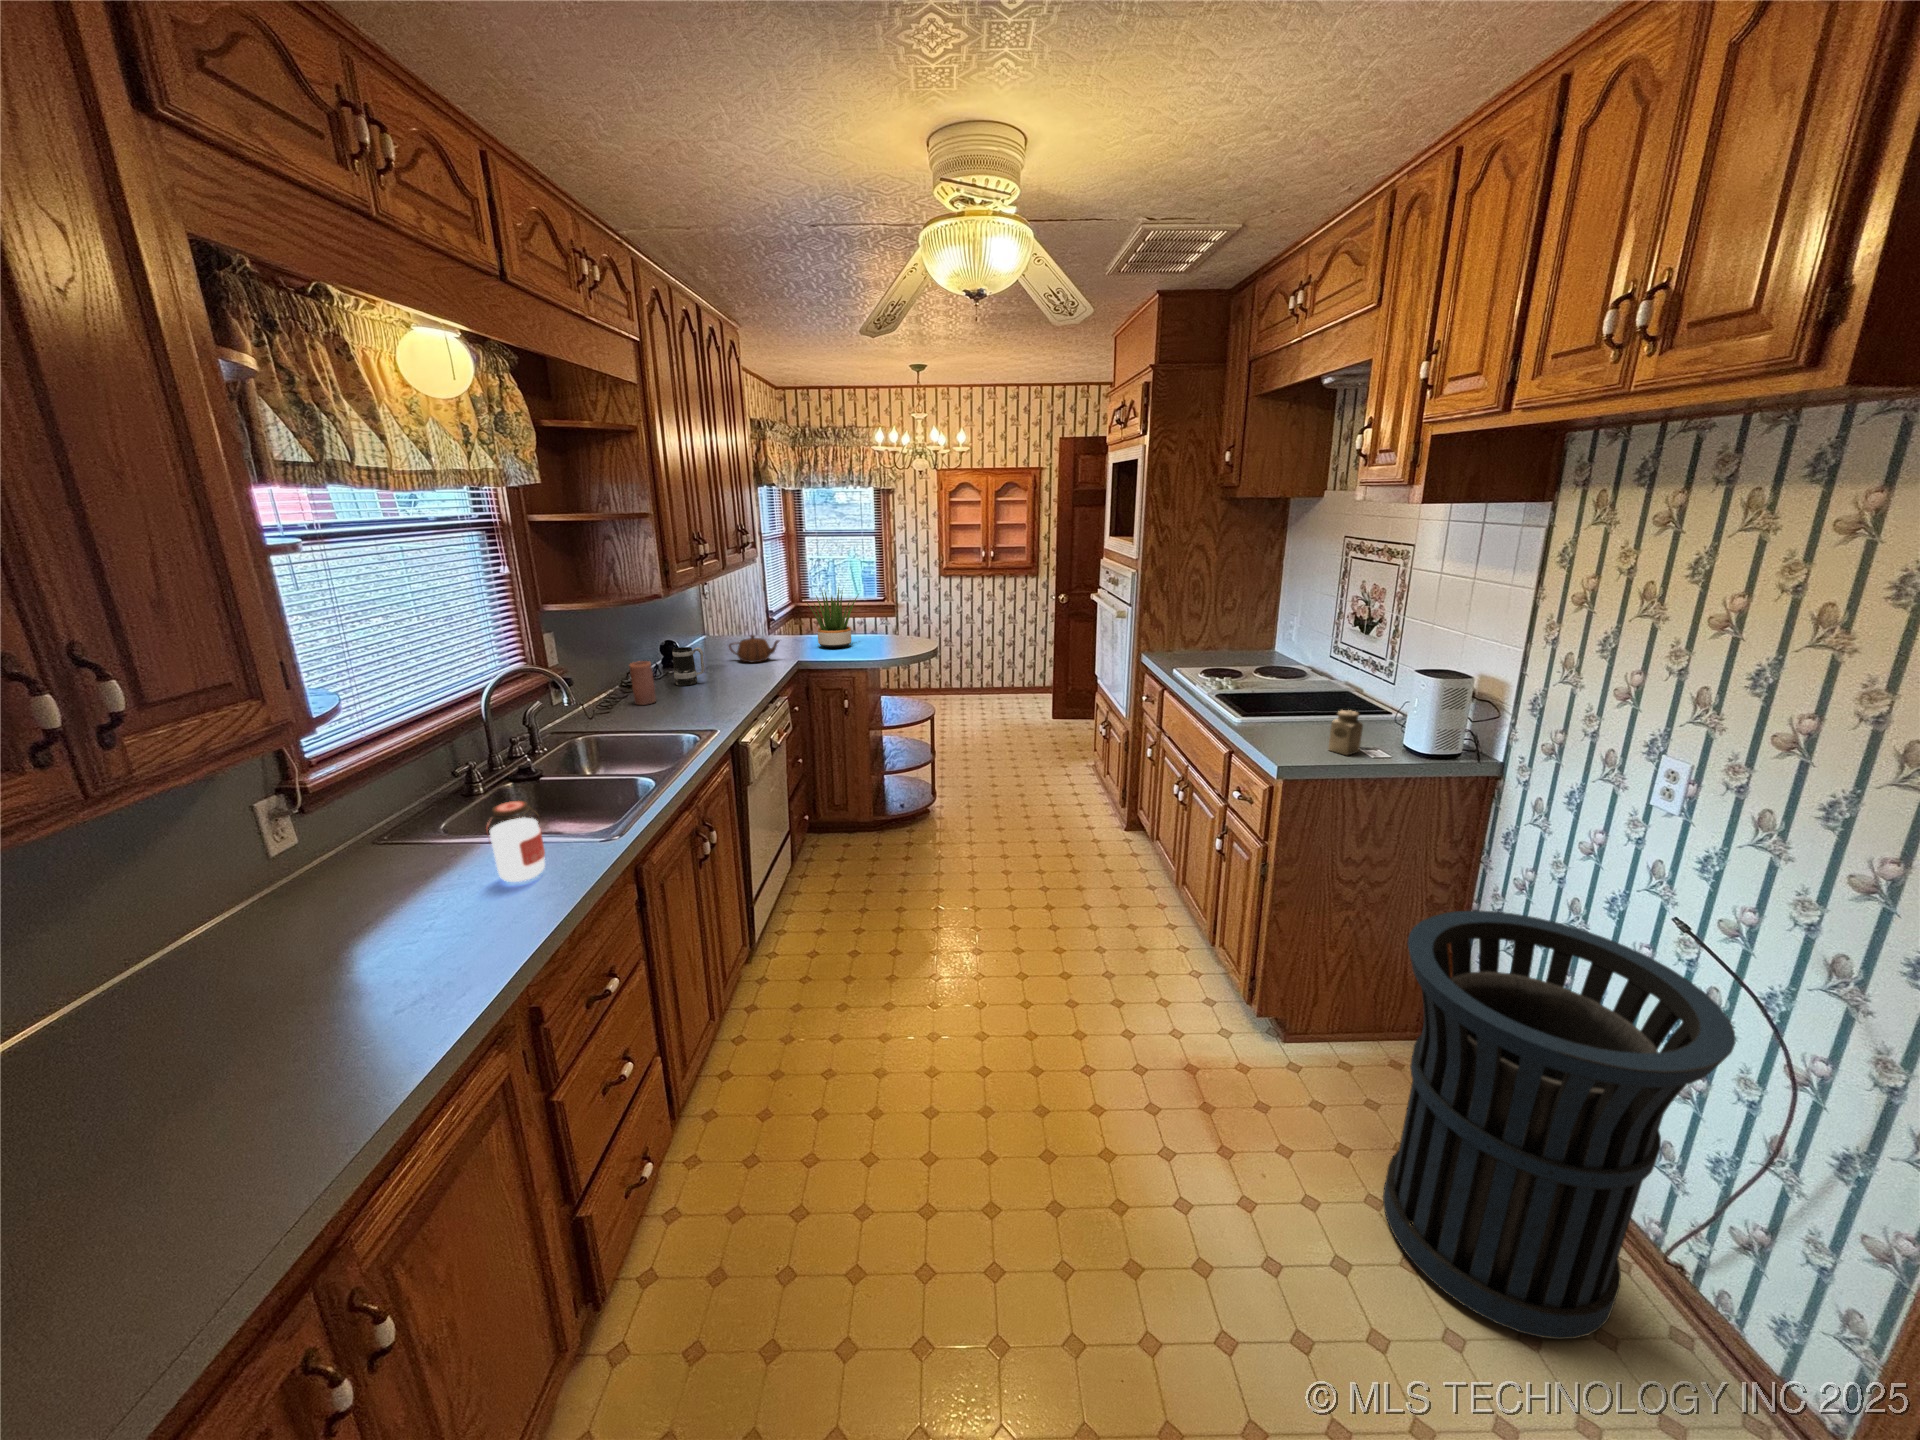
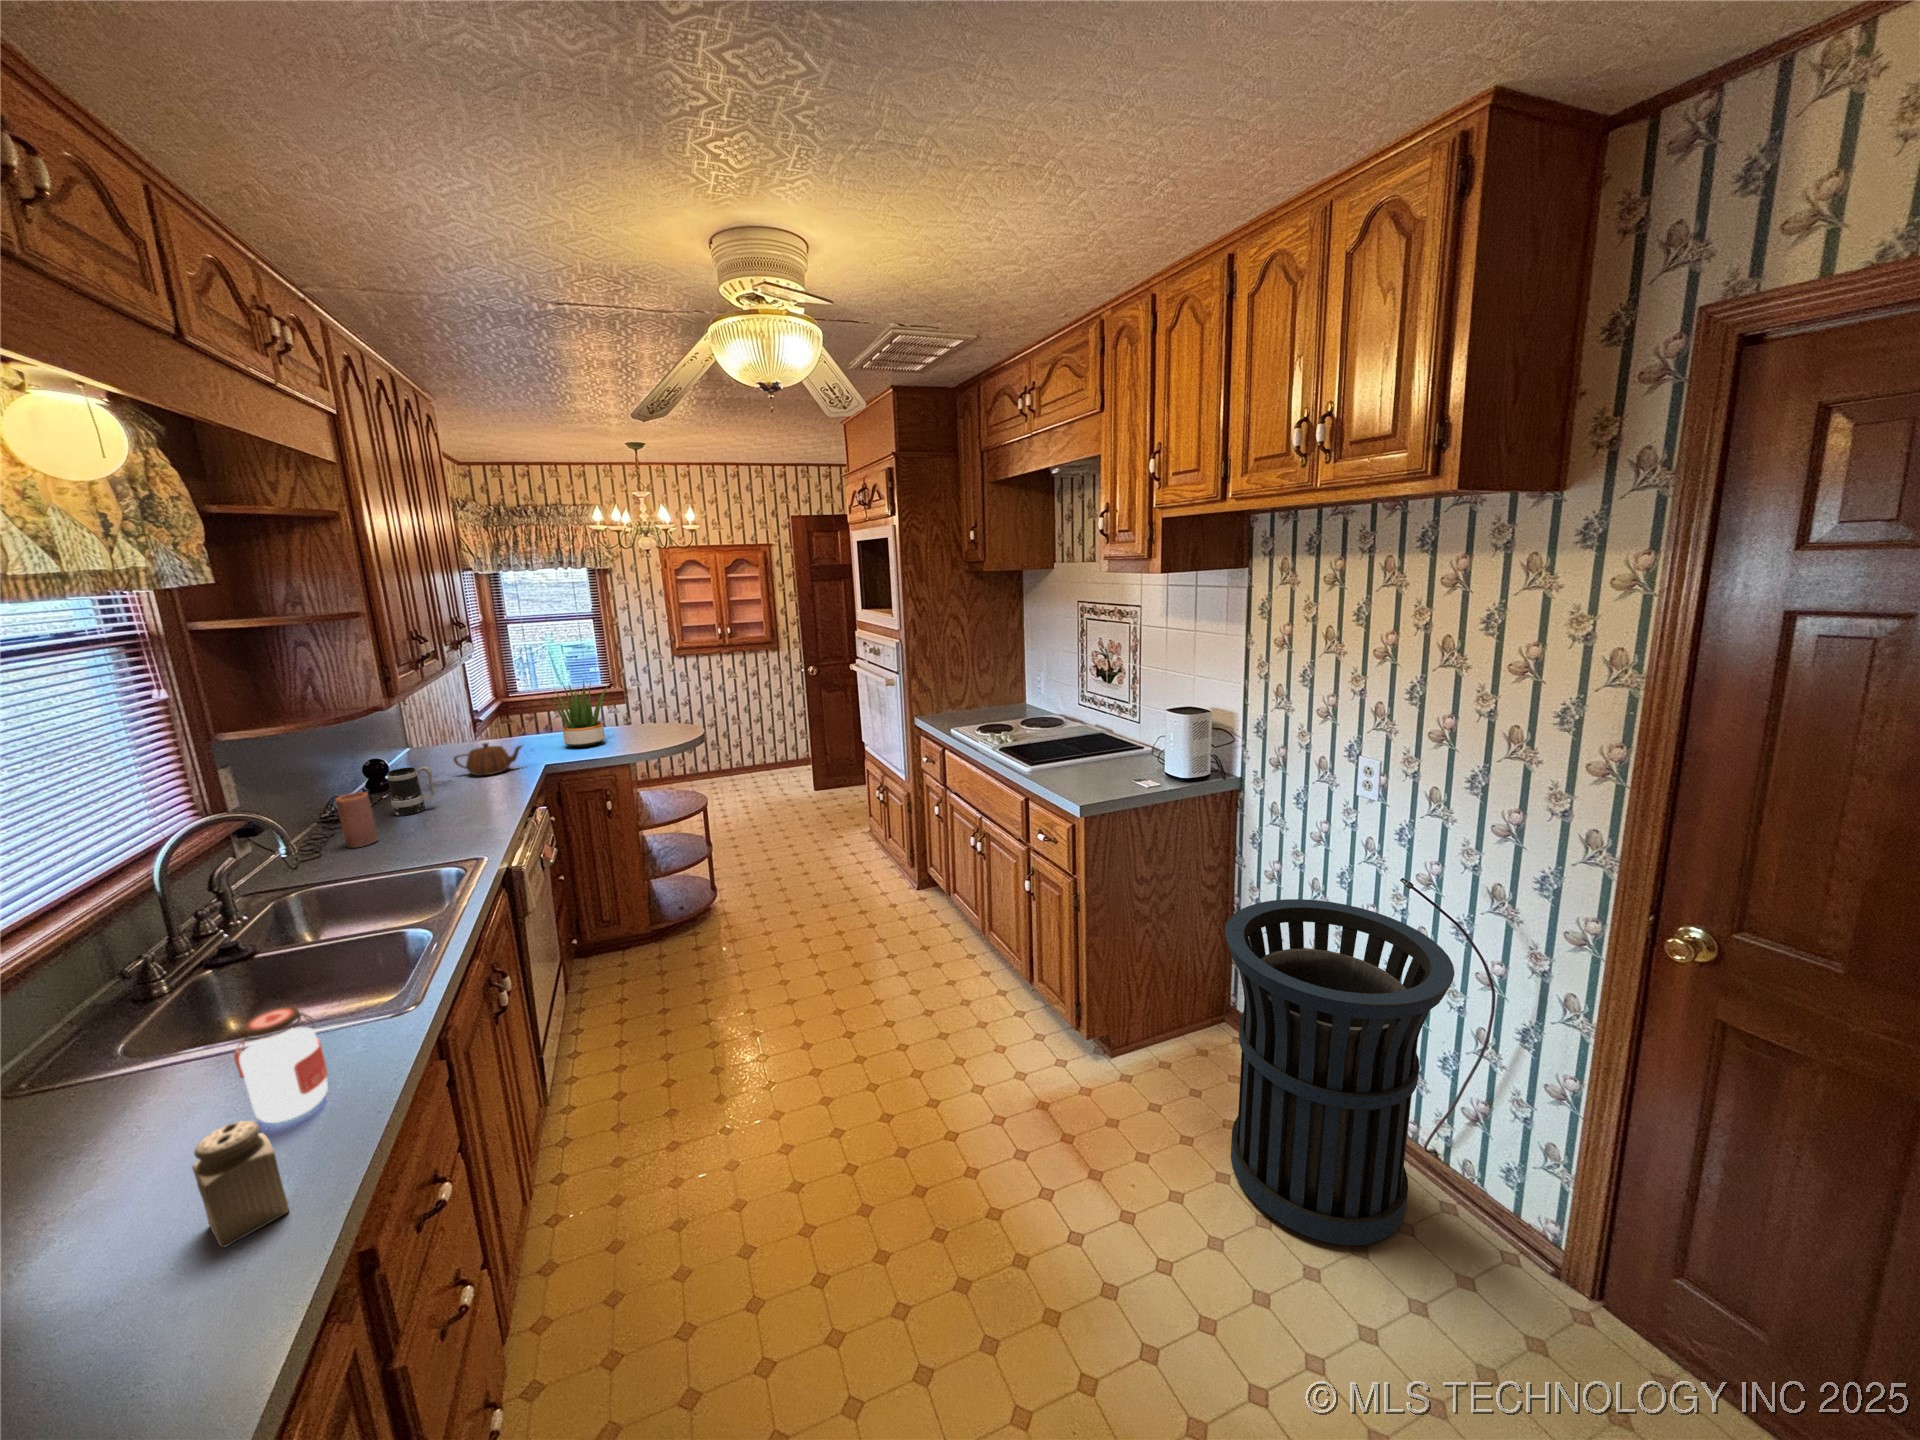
salt shaker: present [1328,710,1363,756] -> present [192,1121,289,1248]

